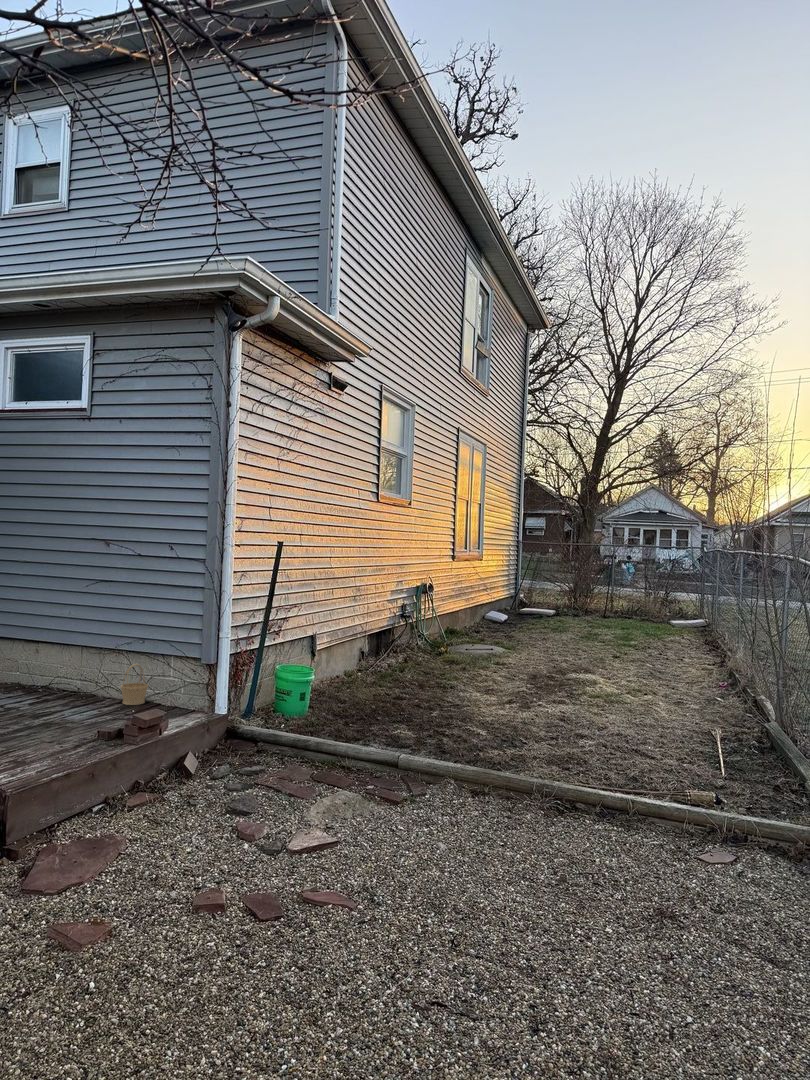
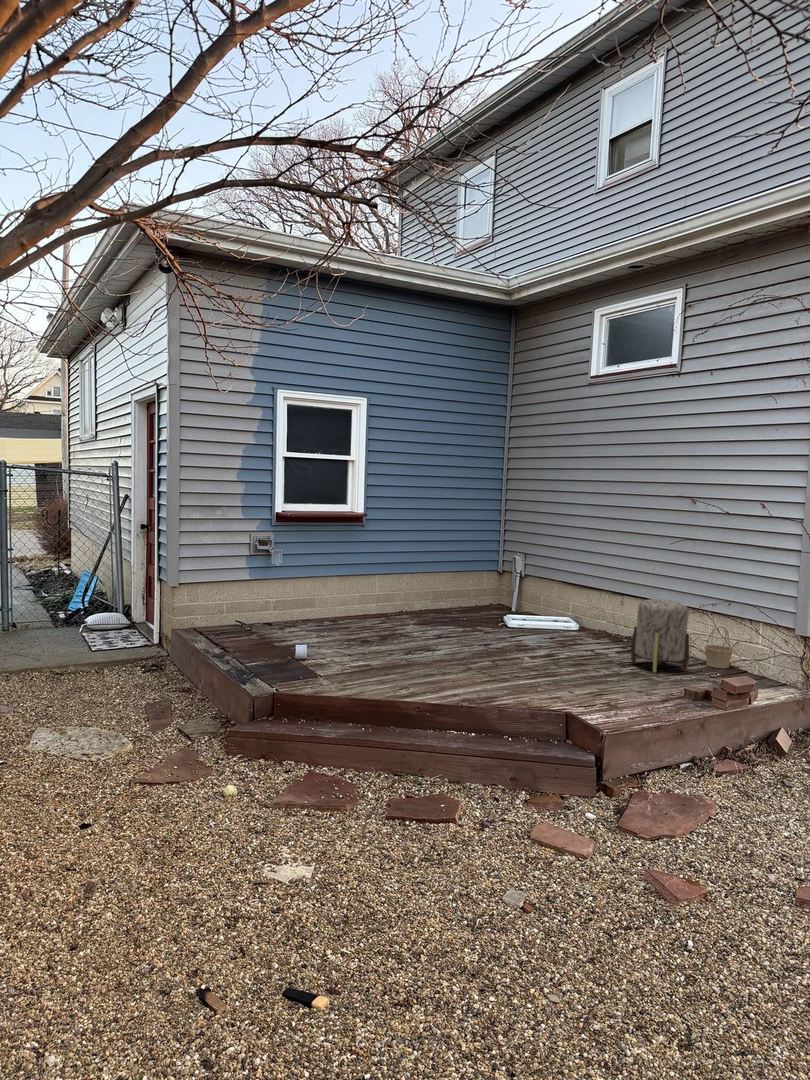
ottoman: none [43,644,105,720] -> present [631,599,690,673]

